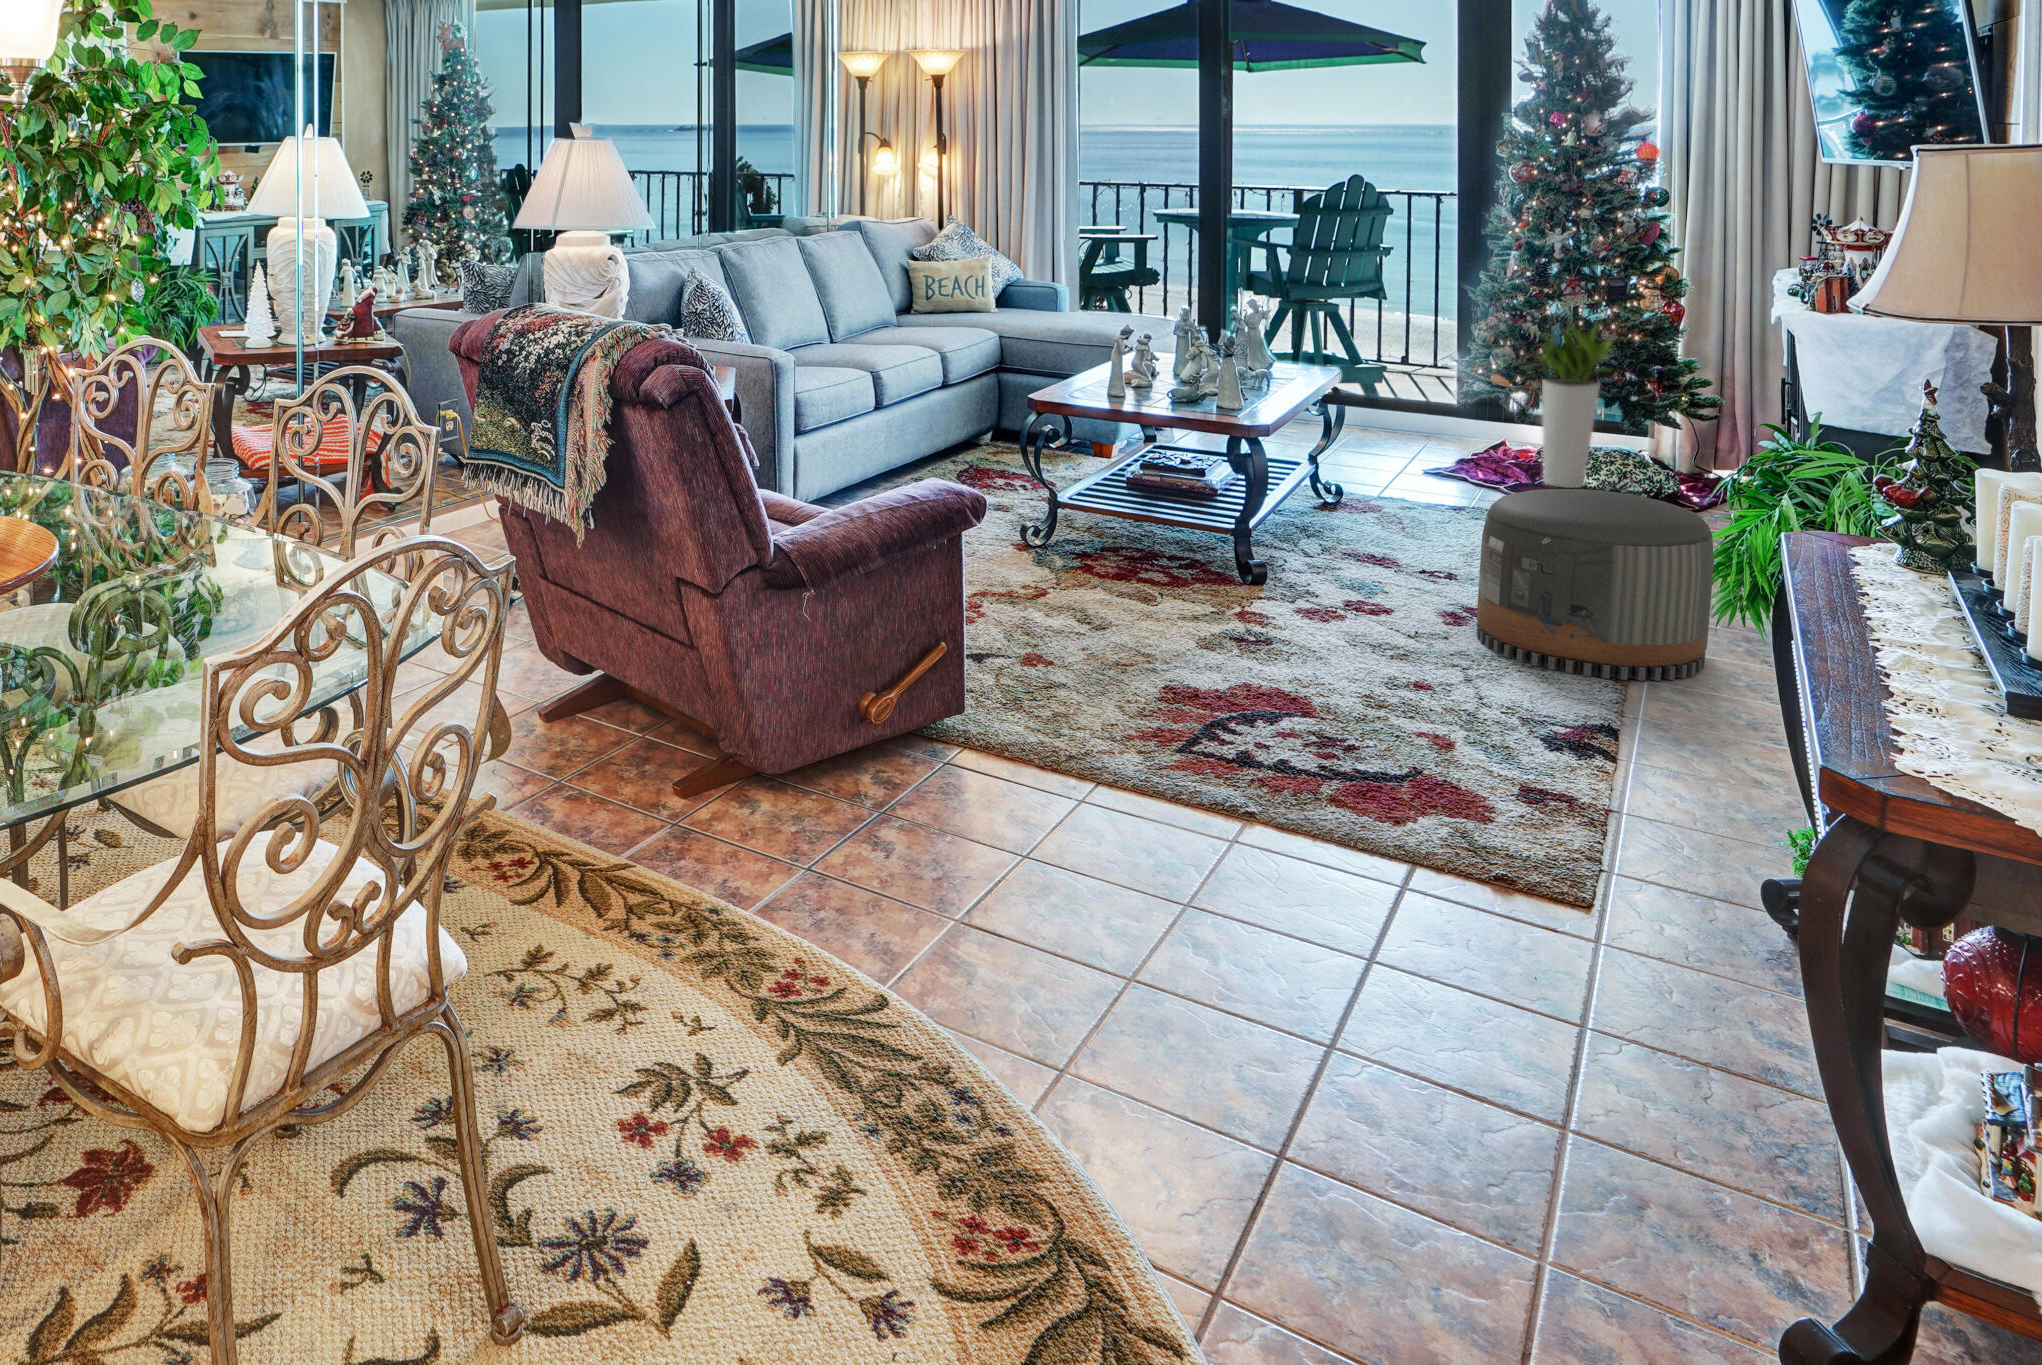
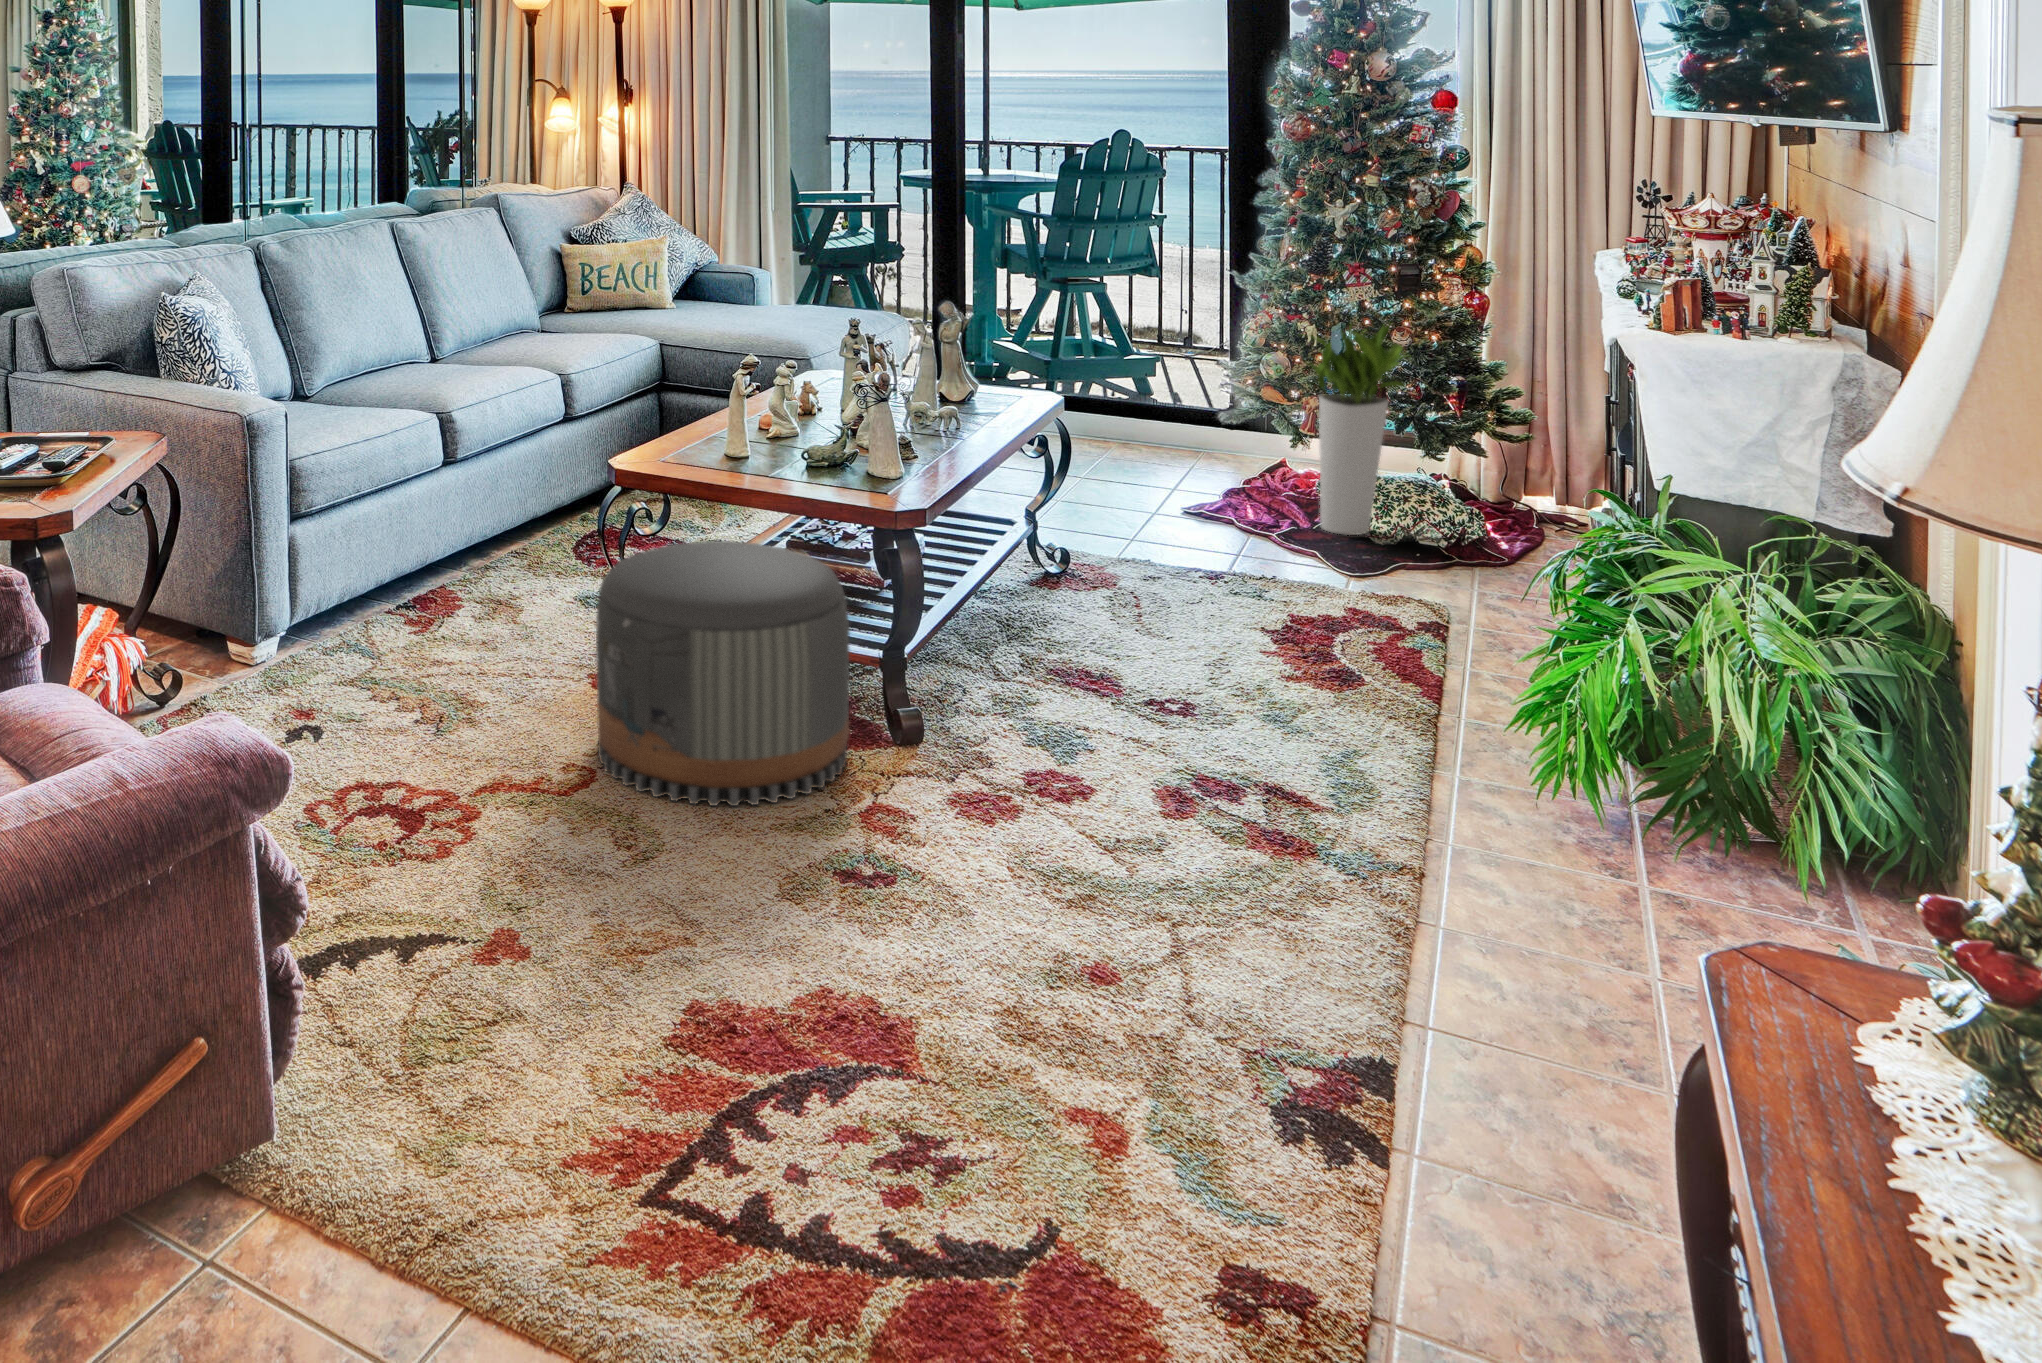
pouf: present [1477,489,1714,681] -> present [596,541,850,806]

